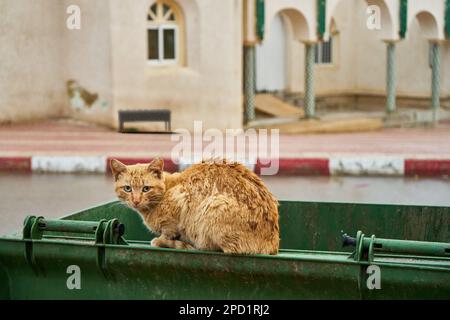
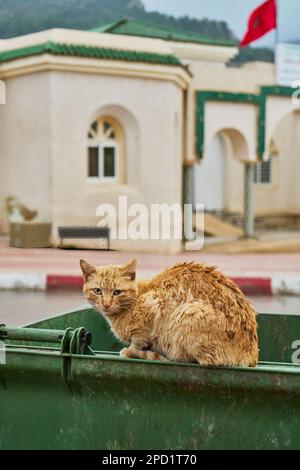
cardboard box: none [69,105,113,133] -> present [9,221,53,248]

